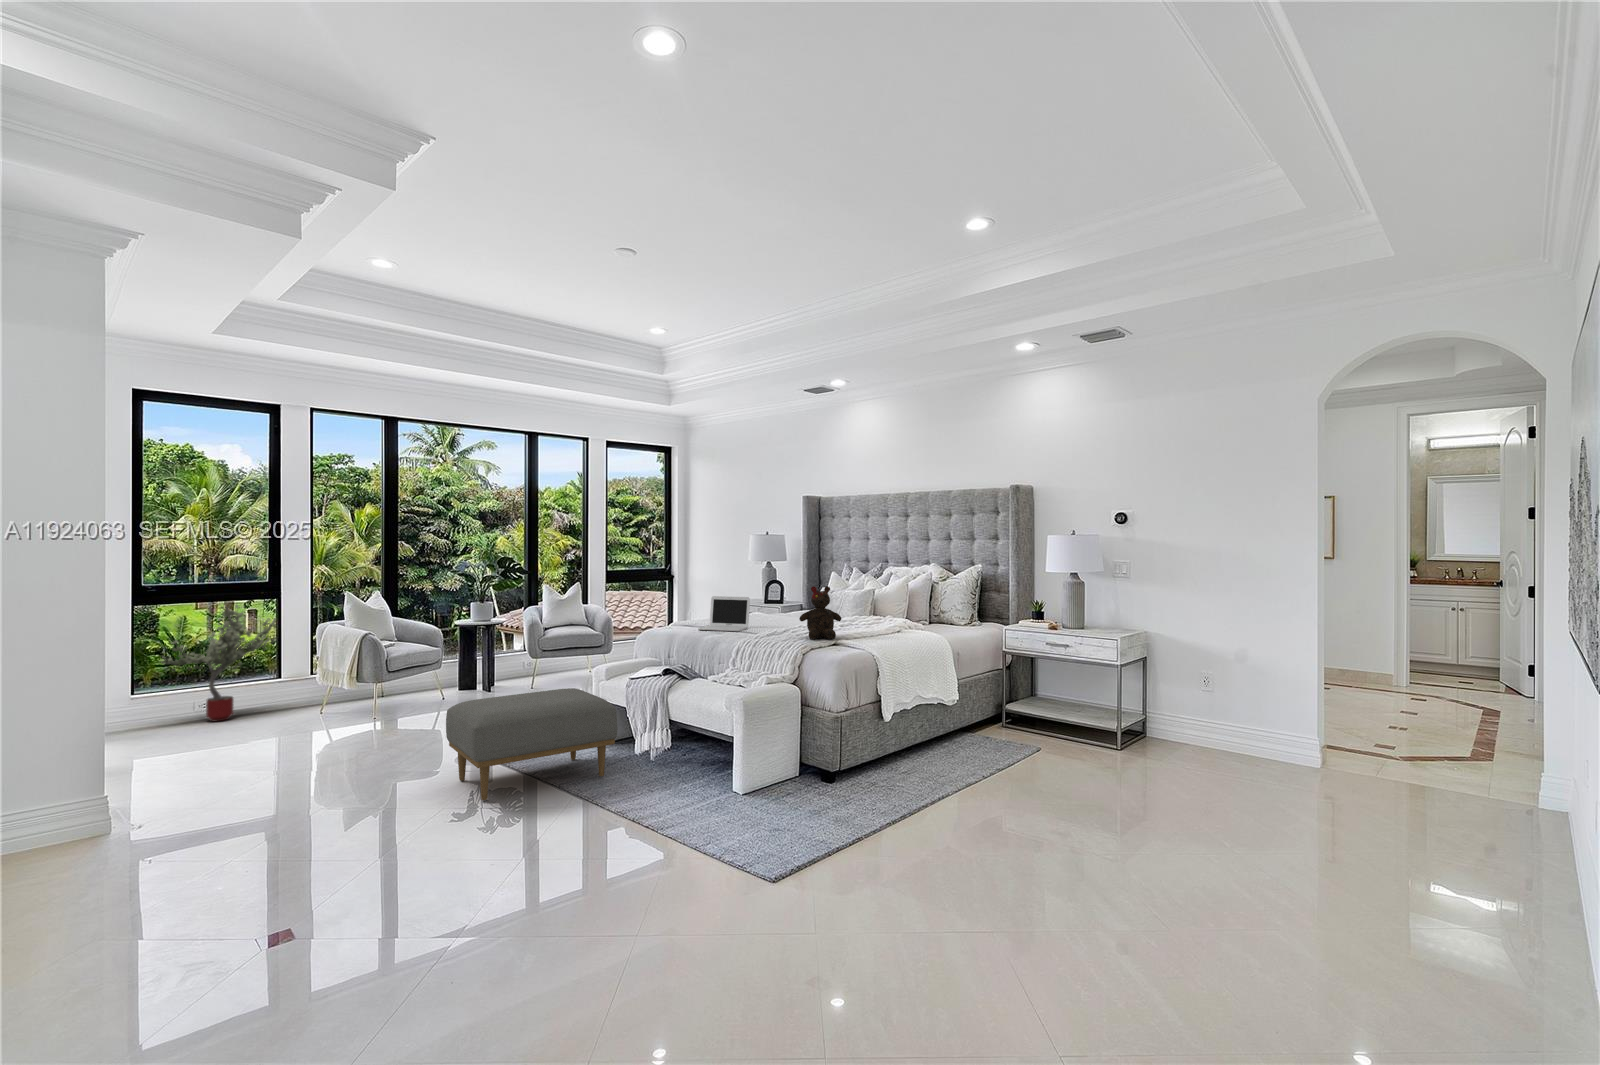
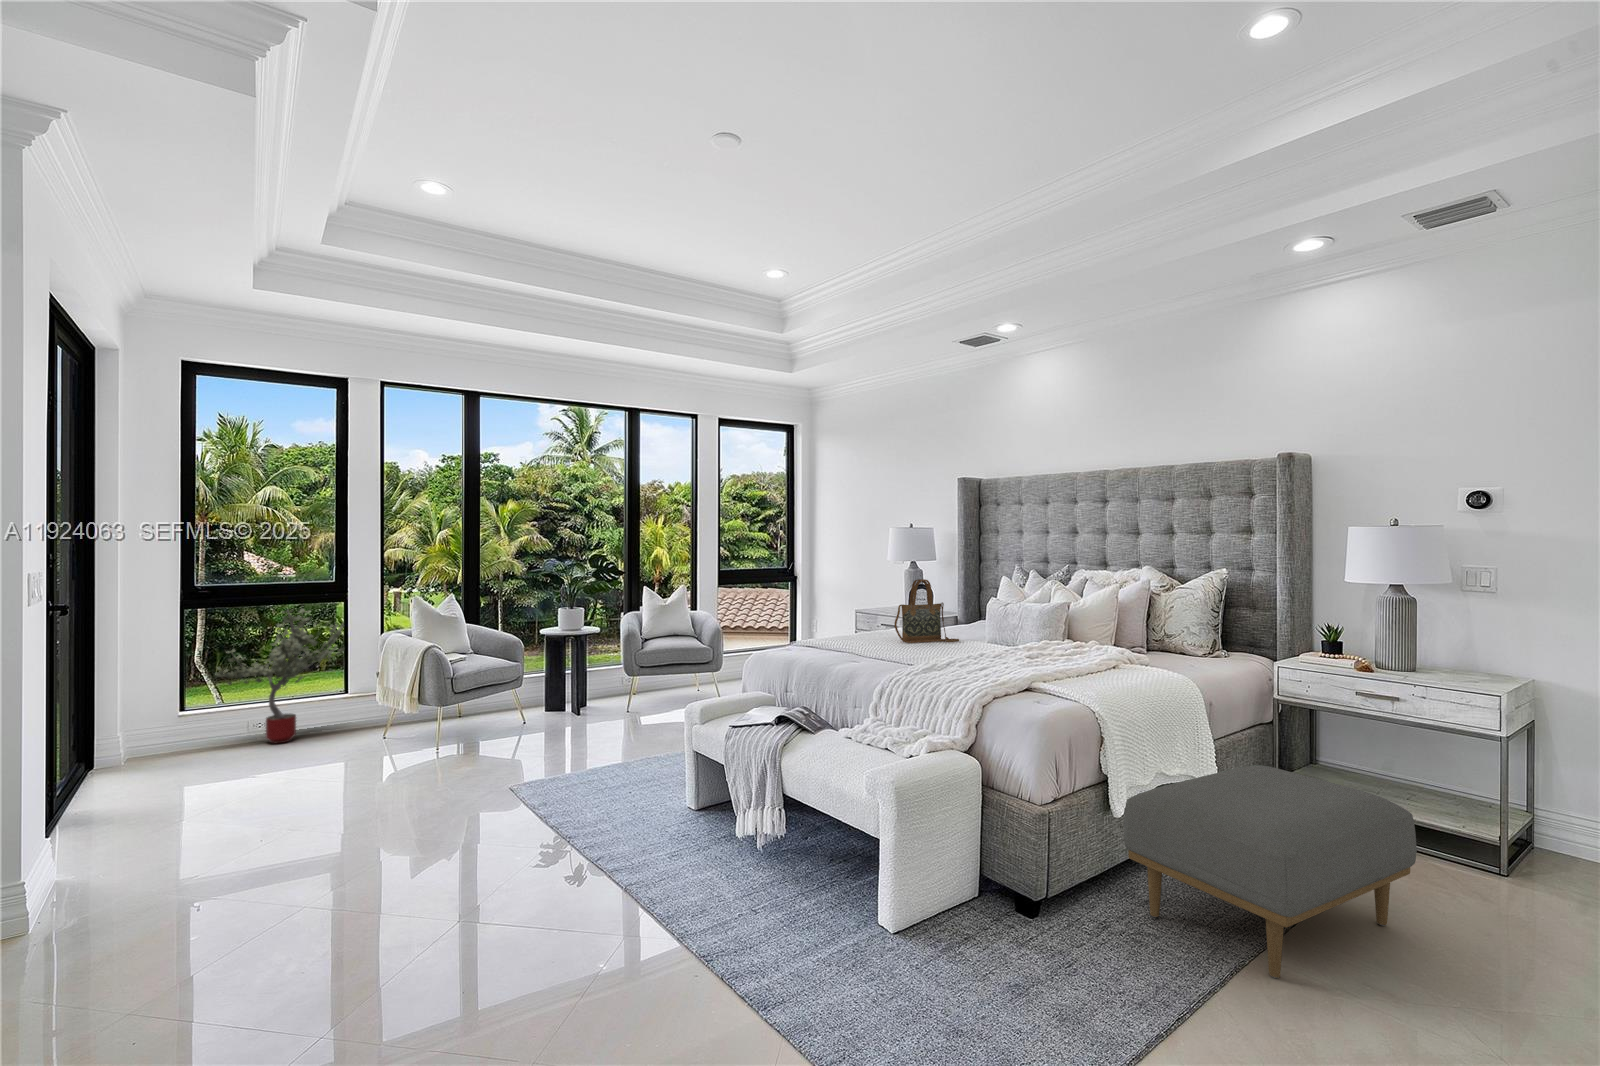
handbag: none [750,573,798,621] -> present [894,579,959,643]
teddy bear: present [799,586,841,639] -> none [971,602,1035,682]
laptop: present [698,596,750,632] -> none [825,610,896,662]
ottoman: present [446,688,618,801] -> present [1124,765,1417,978]

